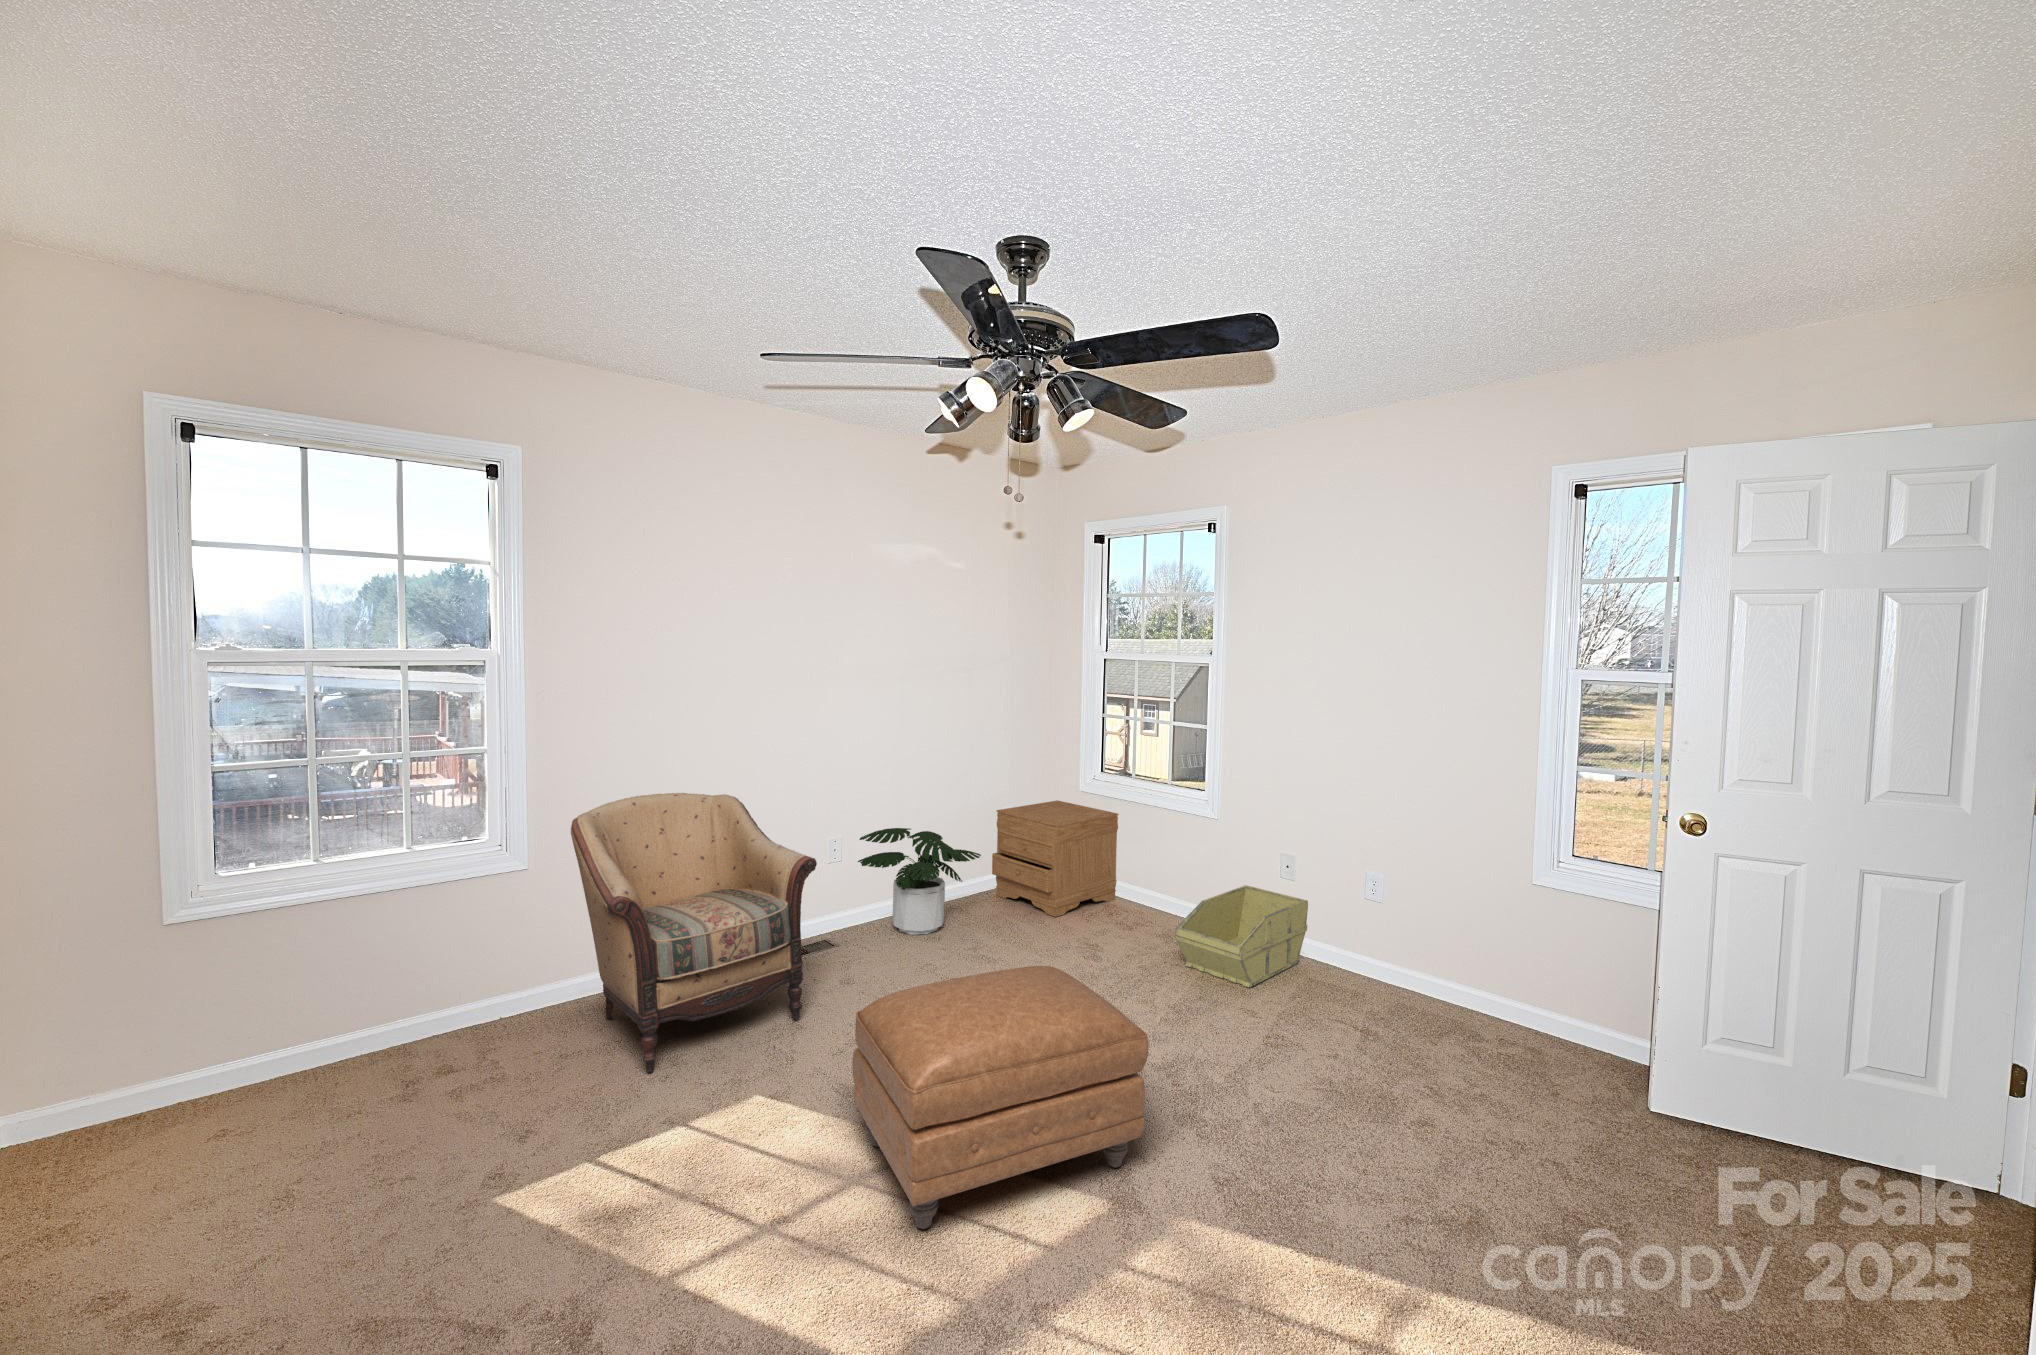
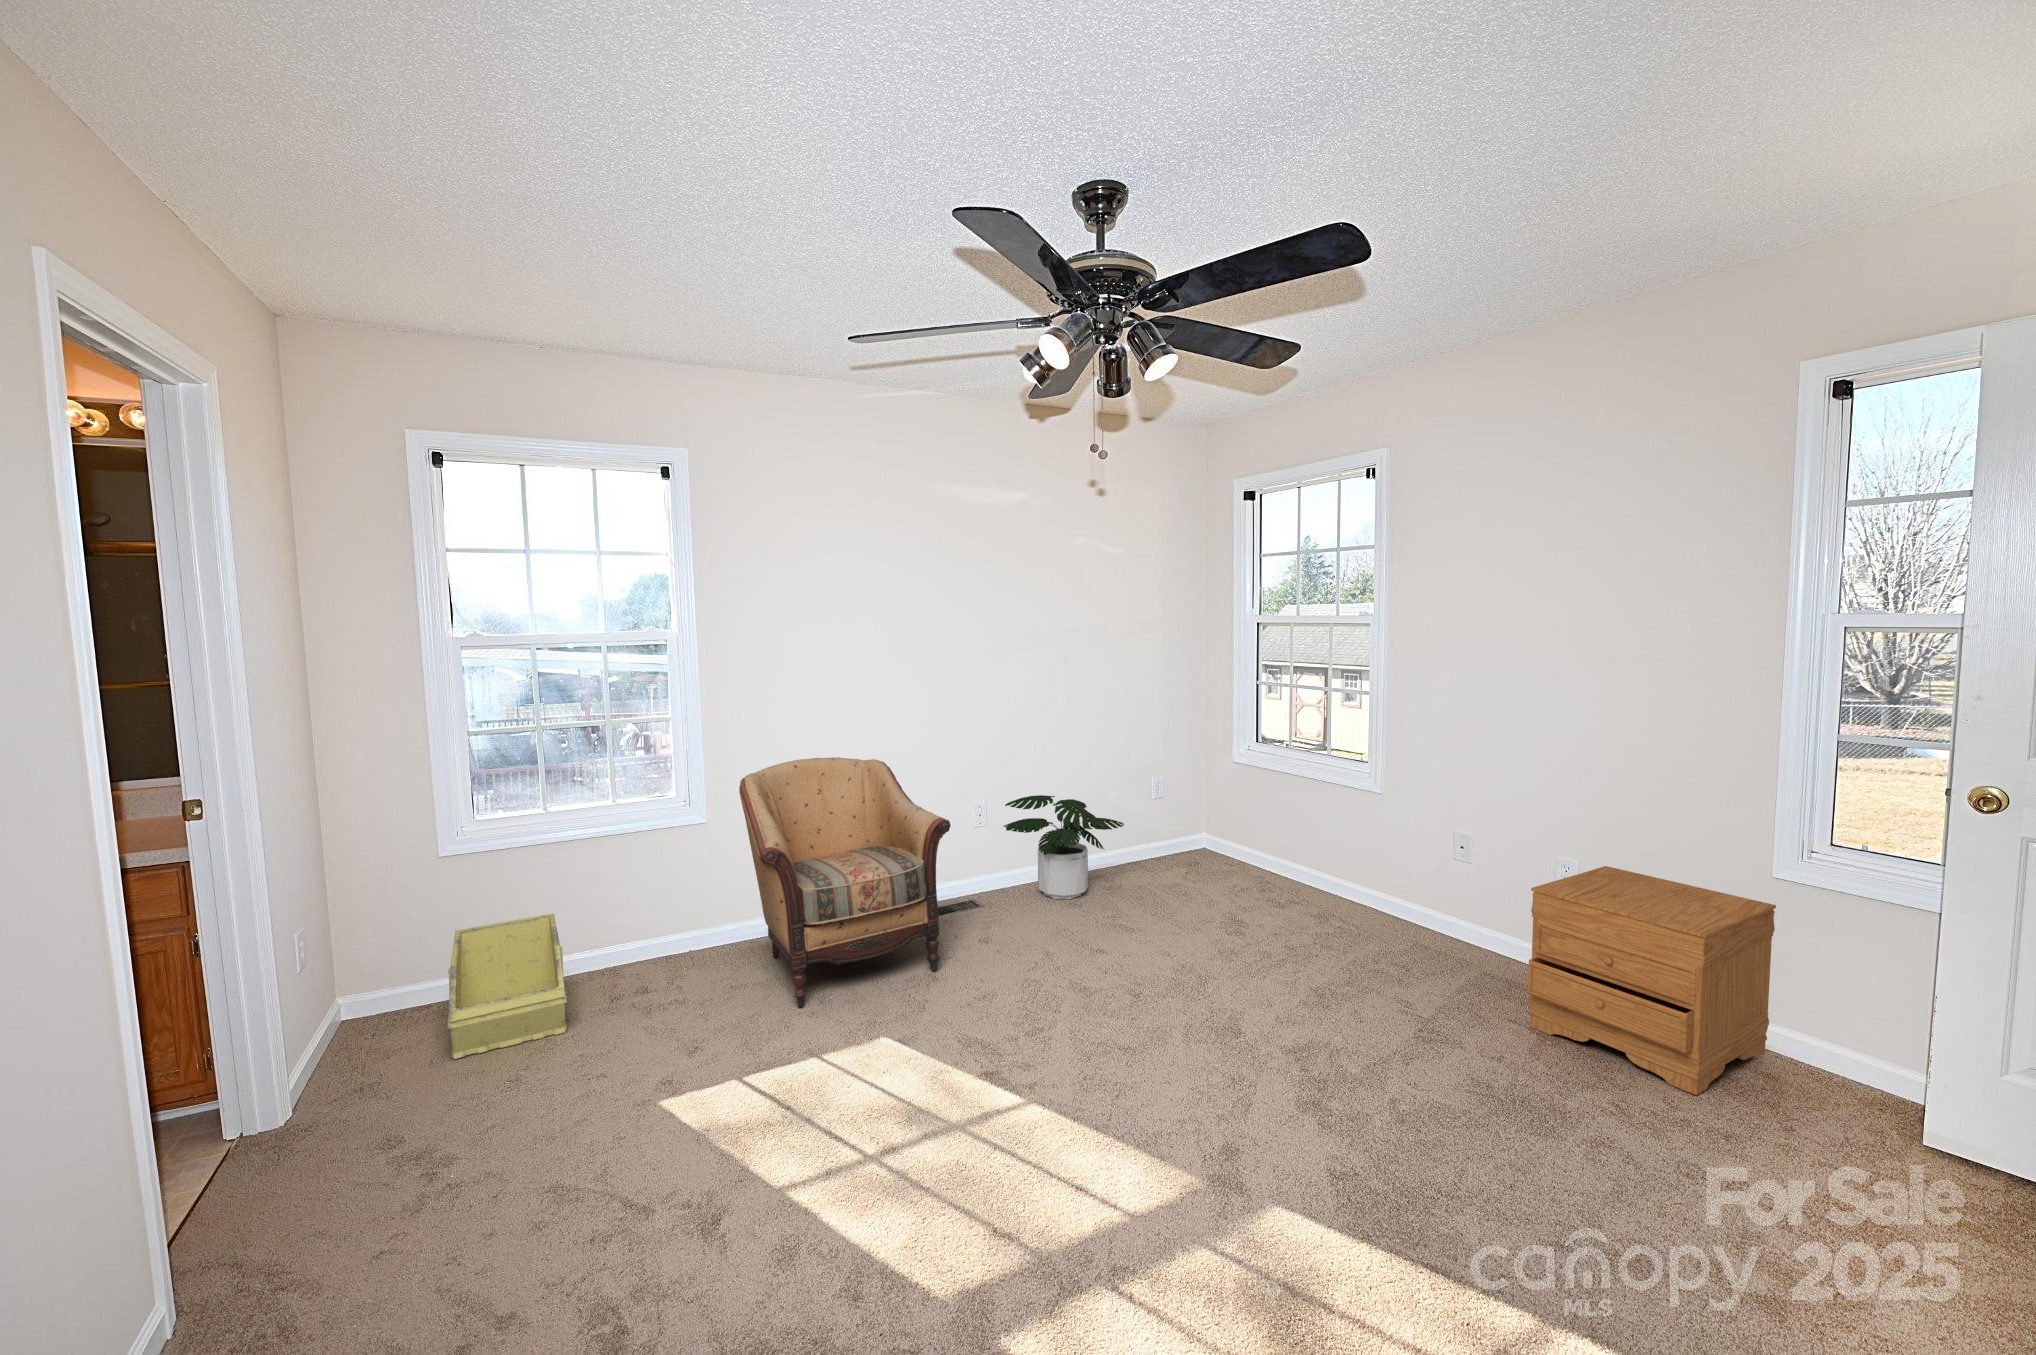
nightstand: present [992,800,1119,917] -> present [1528,866,1776,1095]
storage bin: present [1175,885,1308,988] -> present [447,914,567,1059]
ottoman: present [852,966,1149,1229] -> none [965,934,1255,1179]

